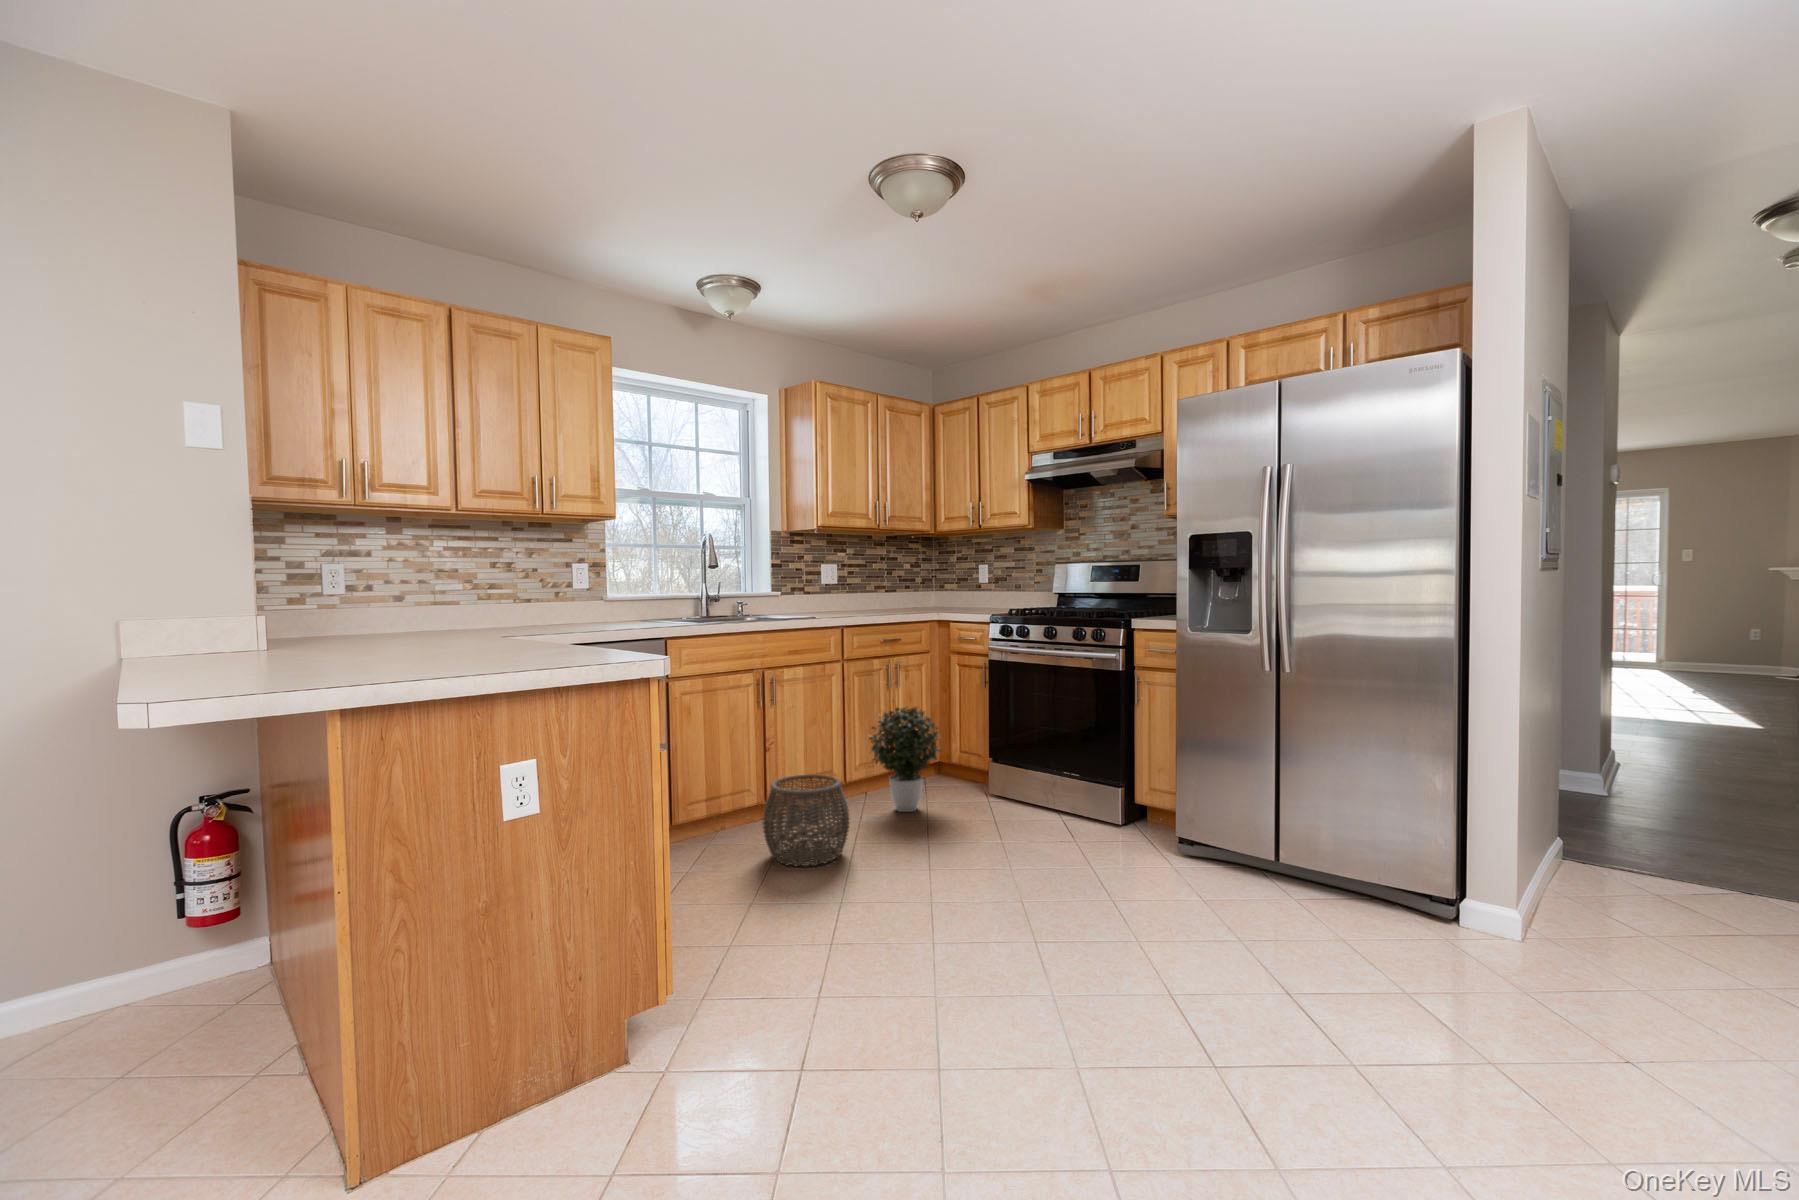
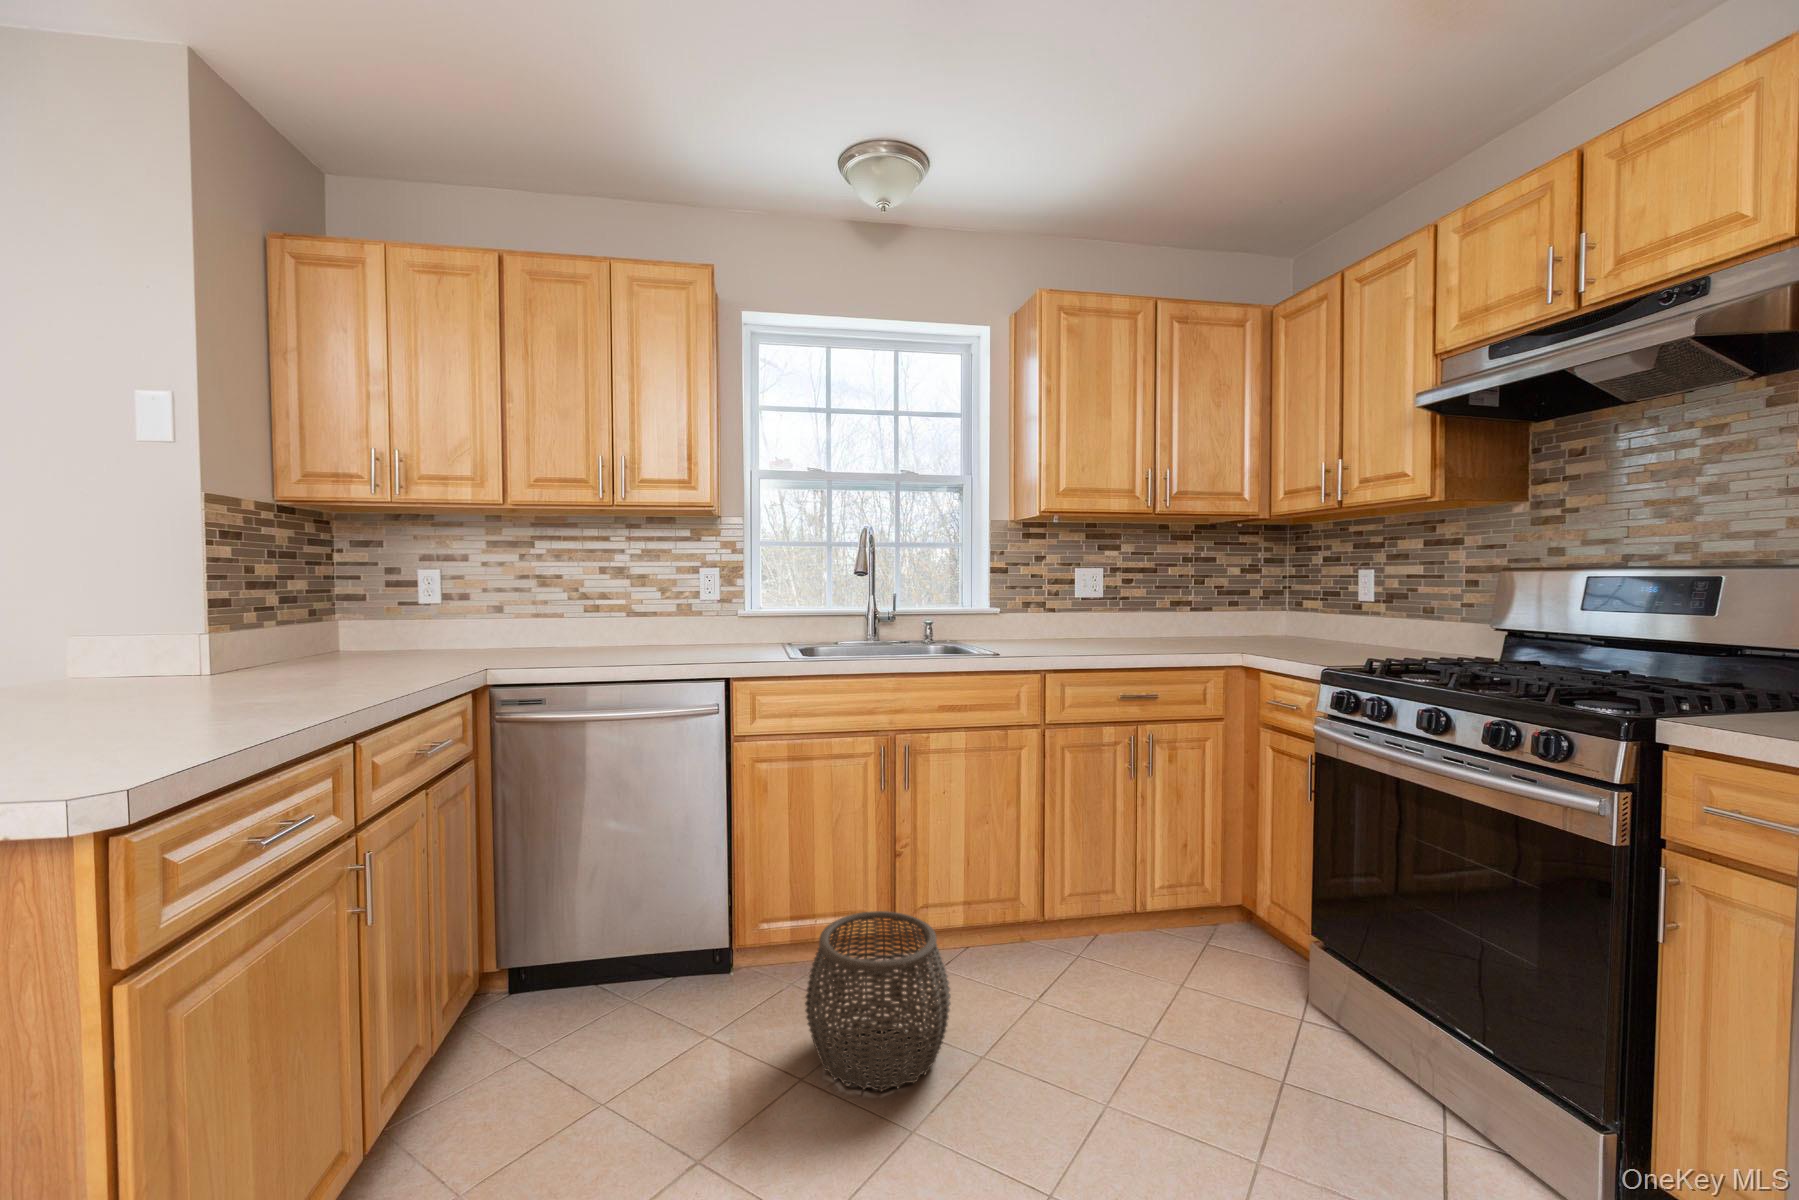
potted plant: present [870,707,940,812] -> none [1065,812,1197,998]

